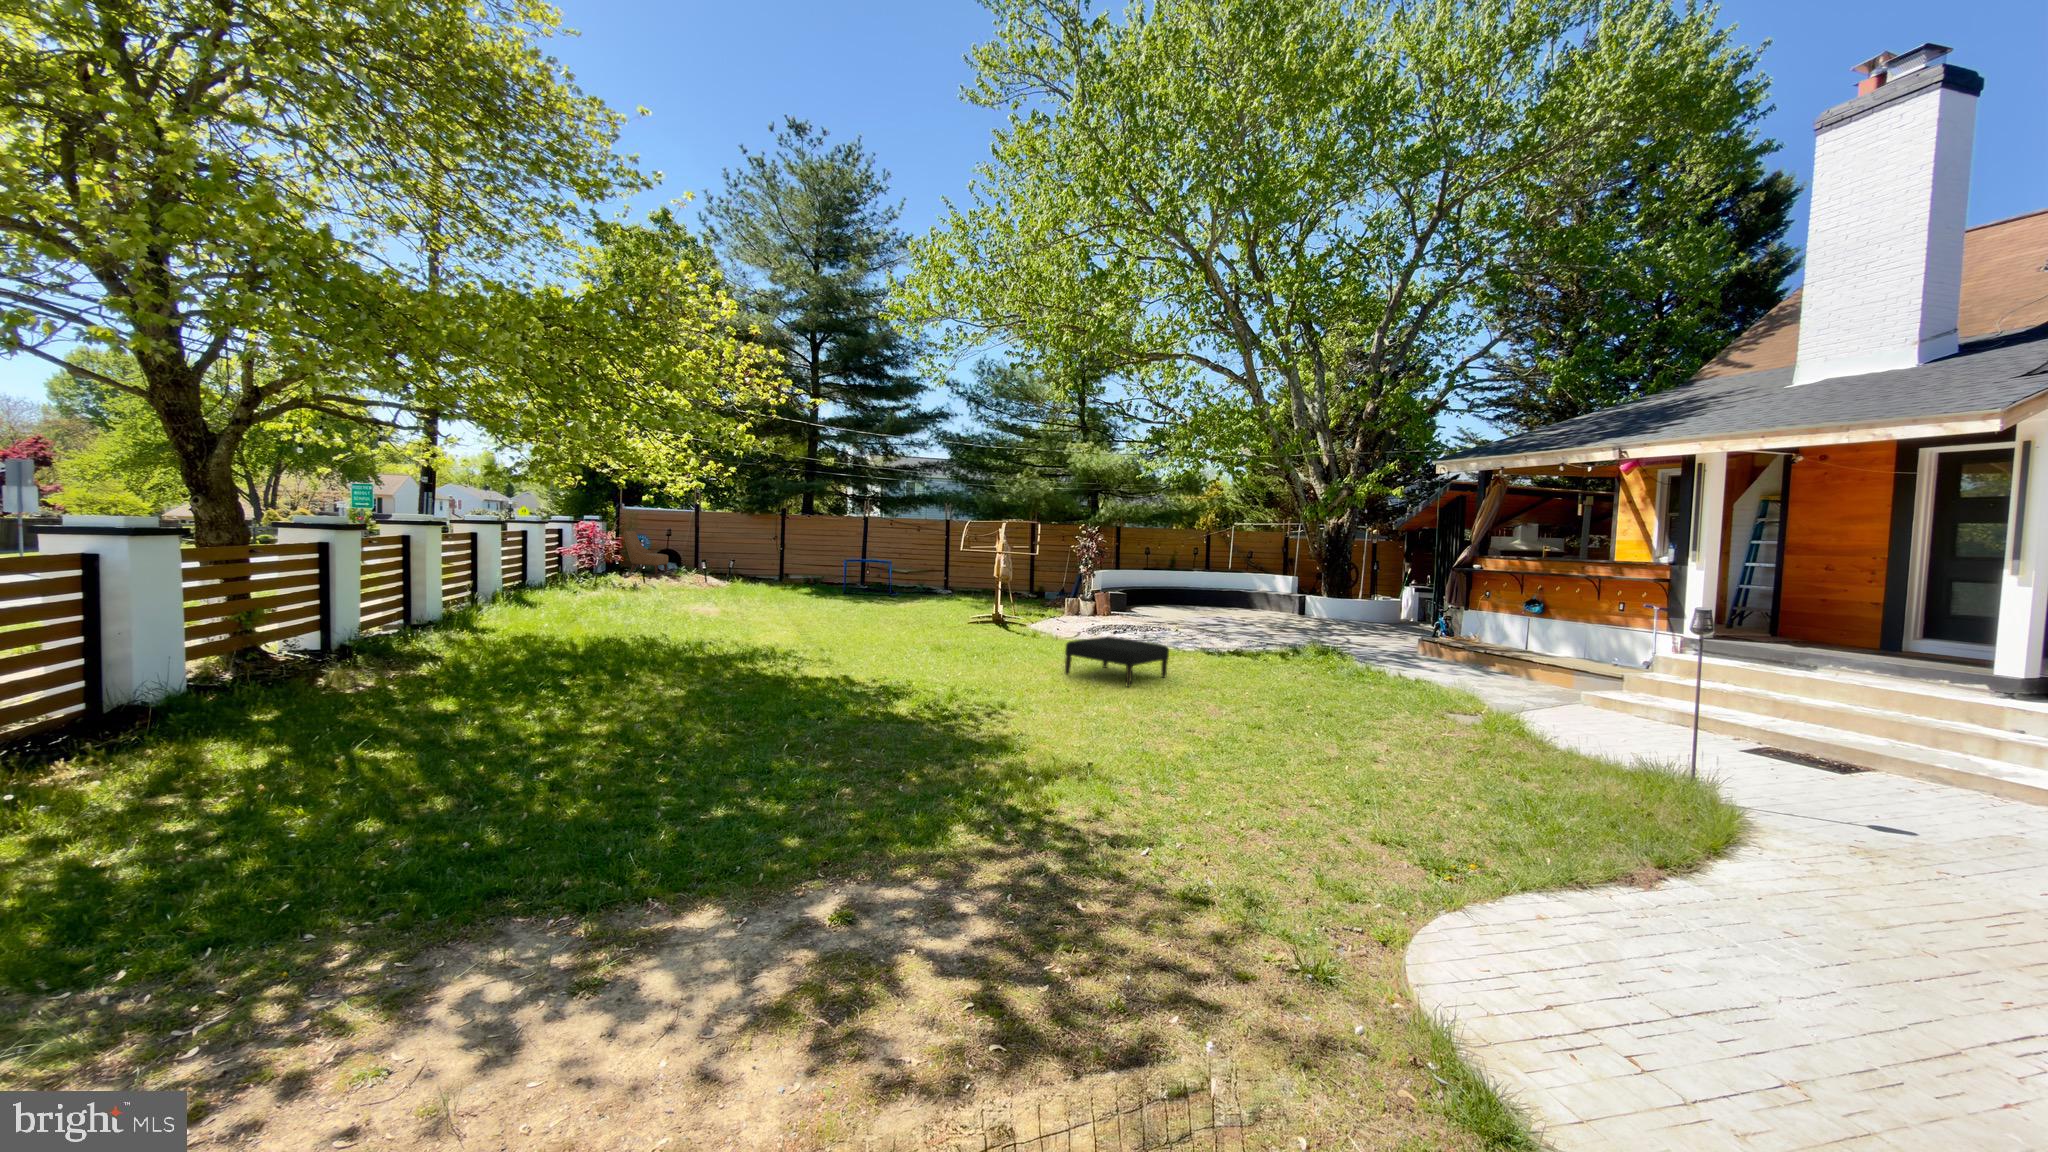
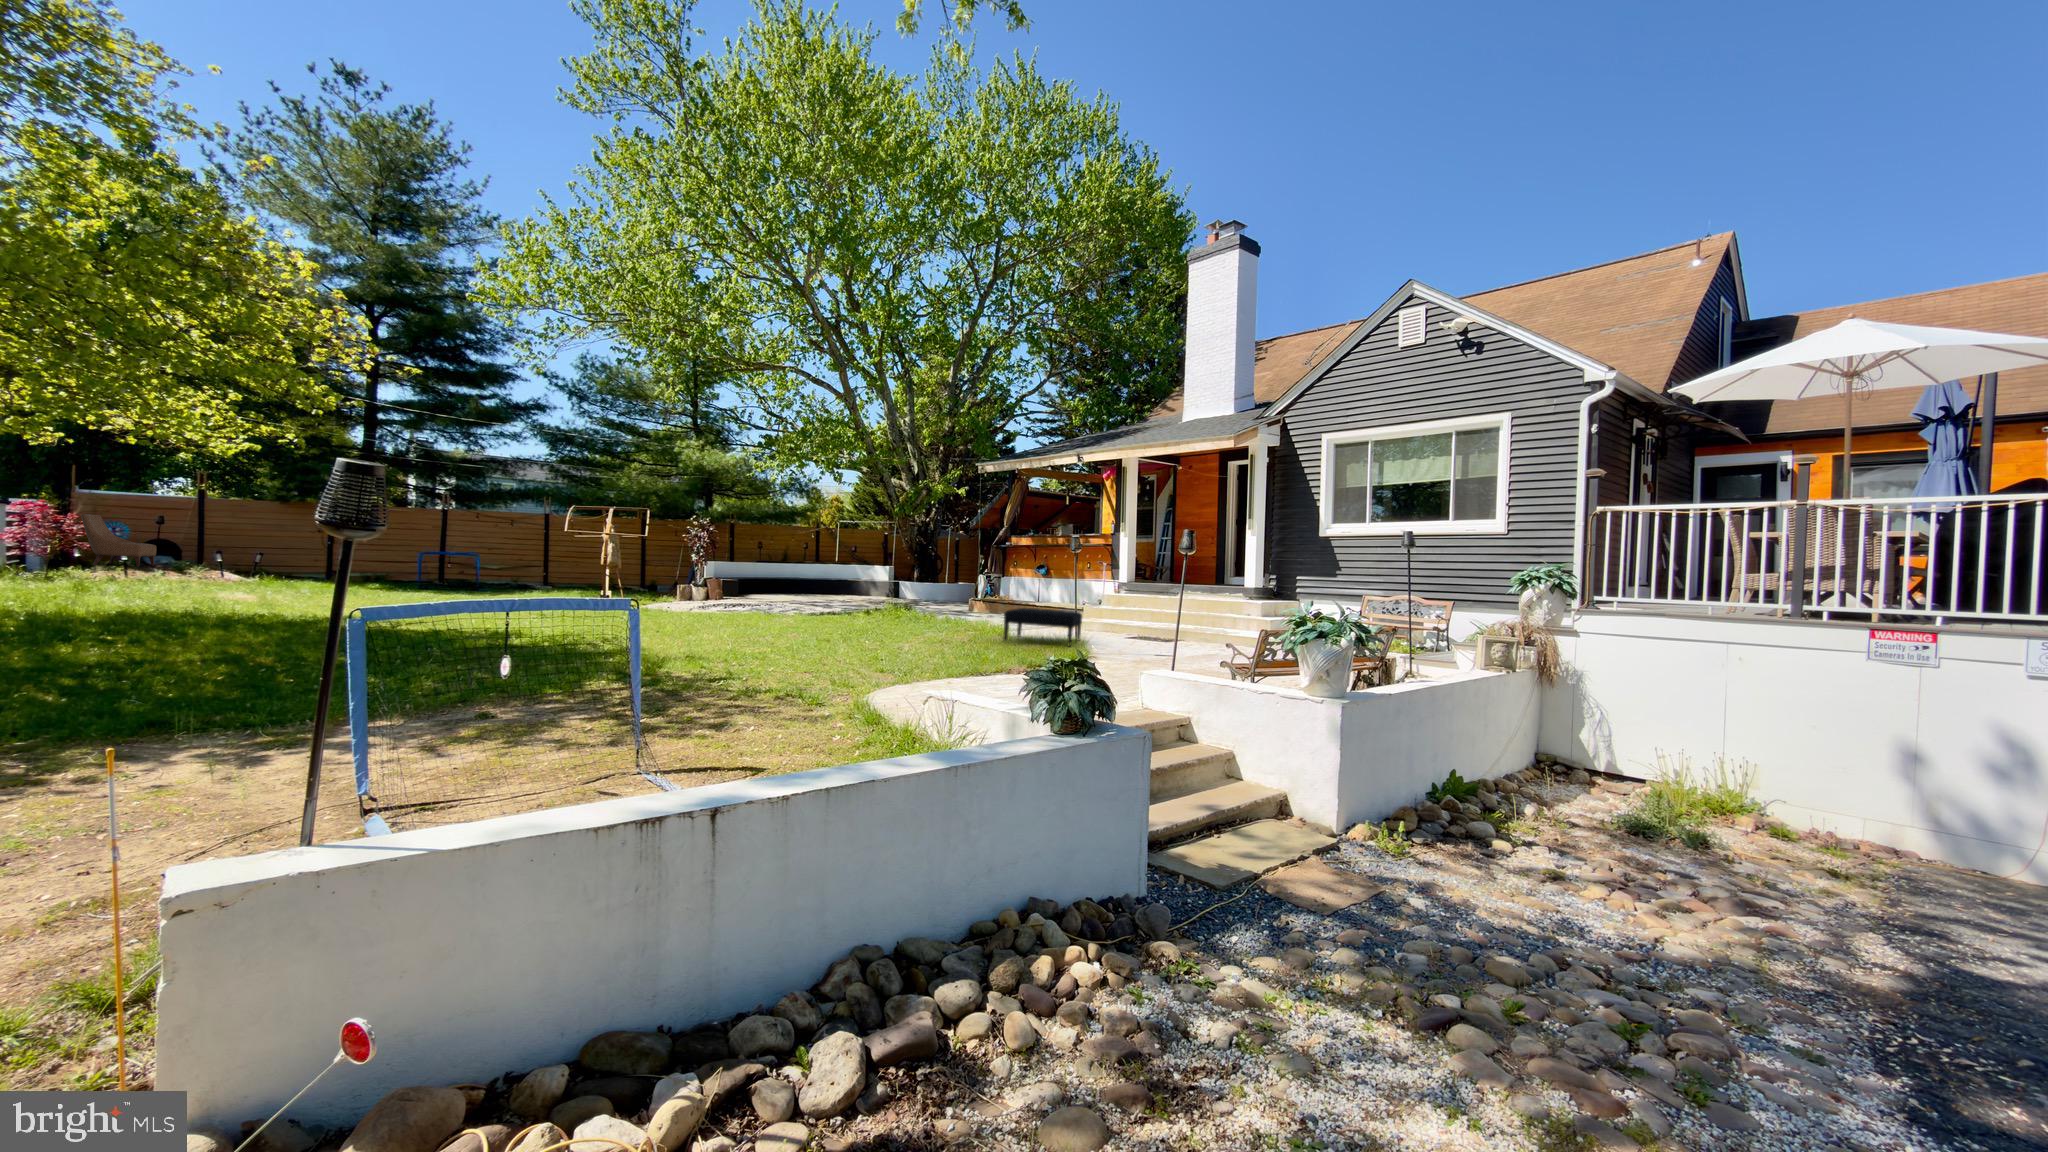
ottoman: present [1065,637,1169,687] -> present [1003,608,1082,646]

